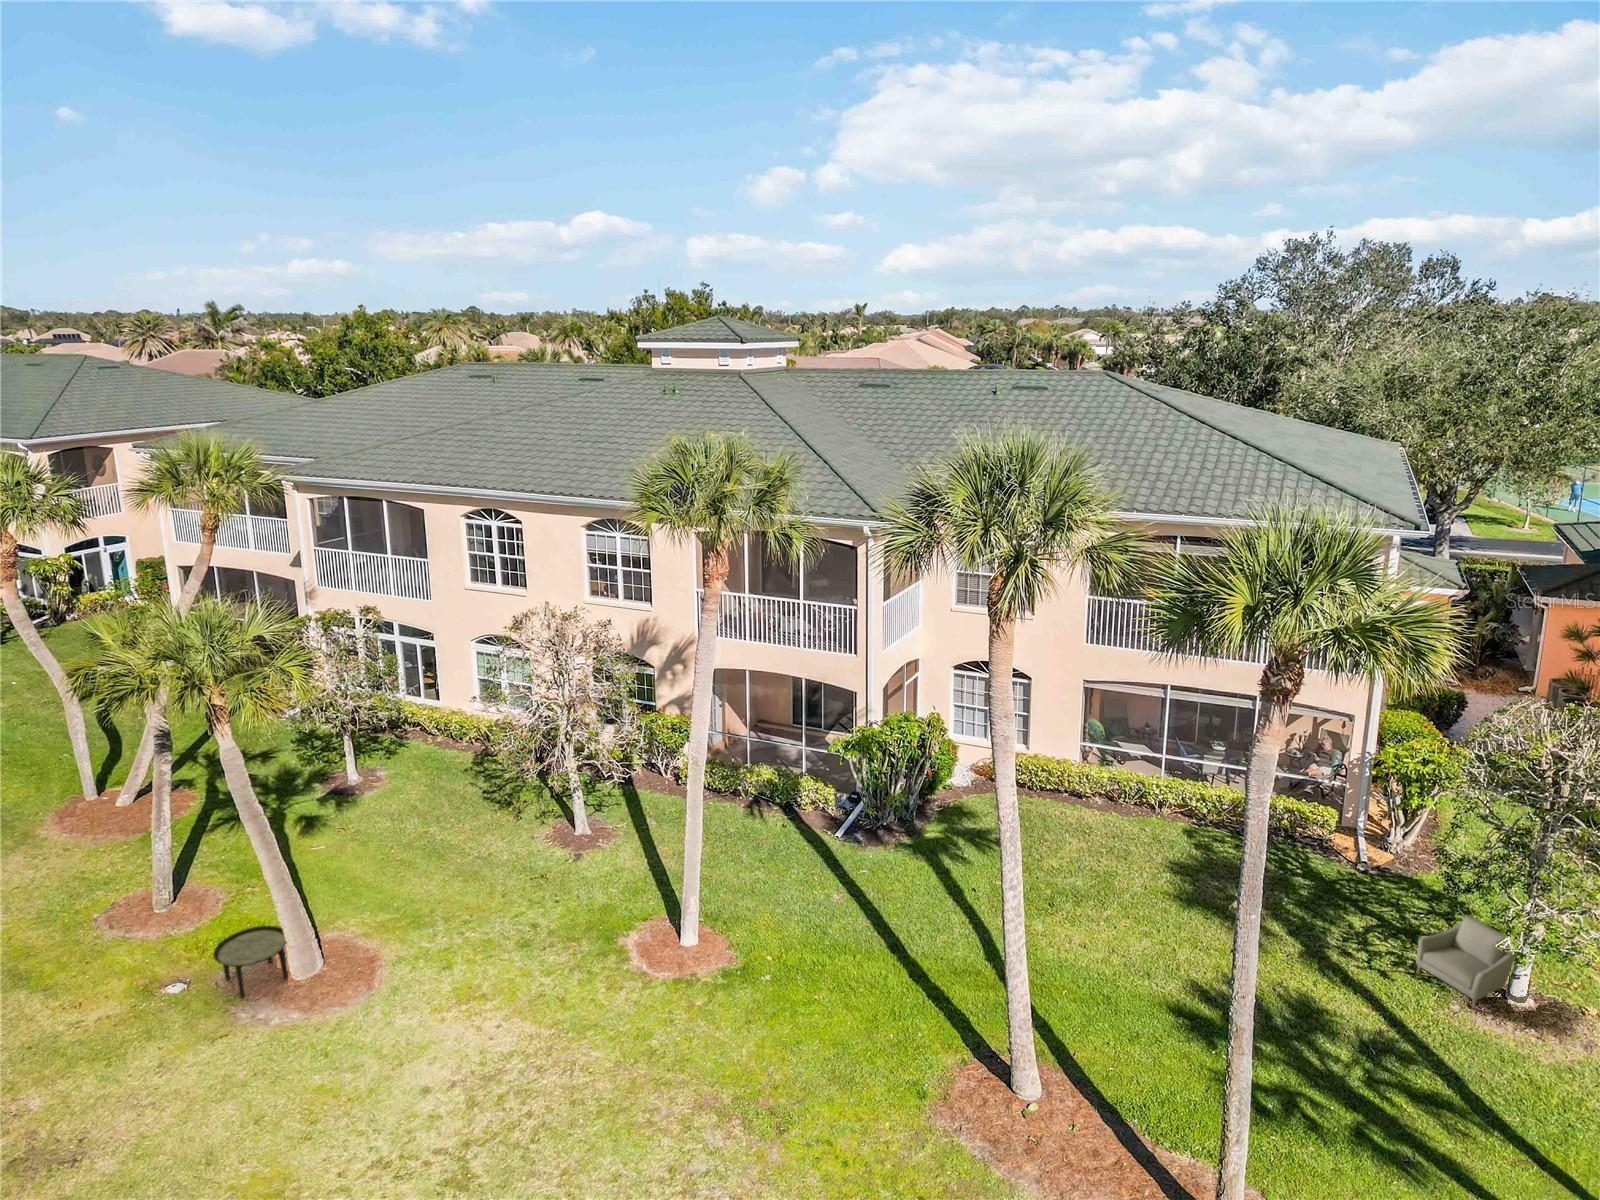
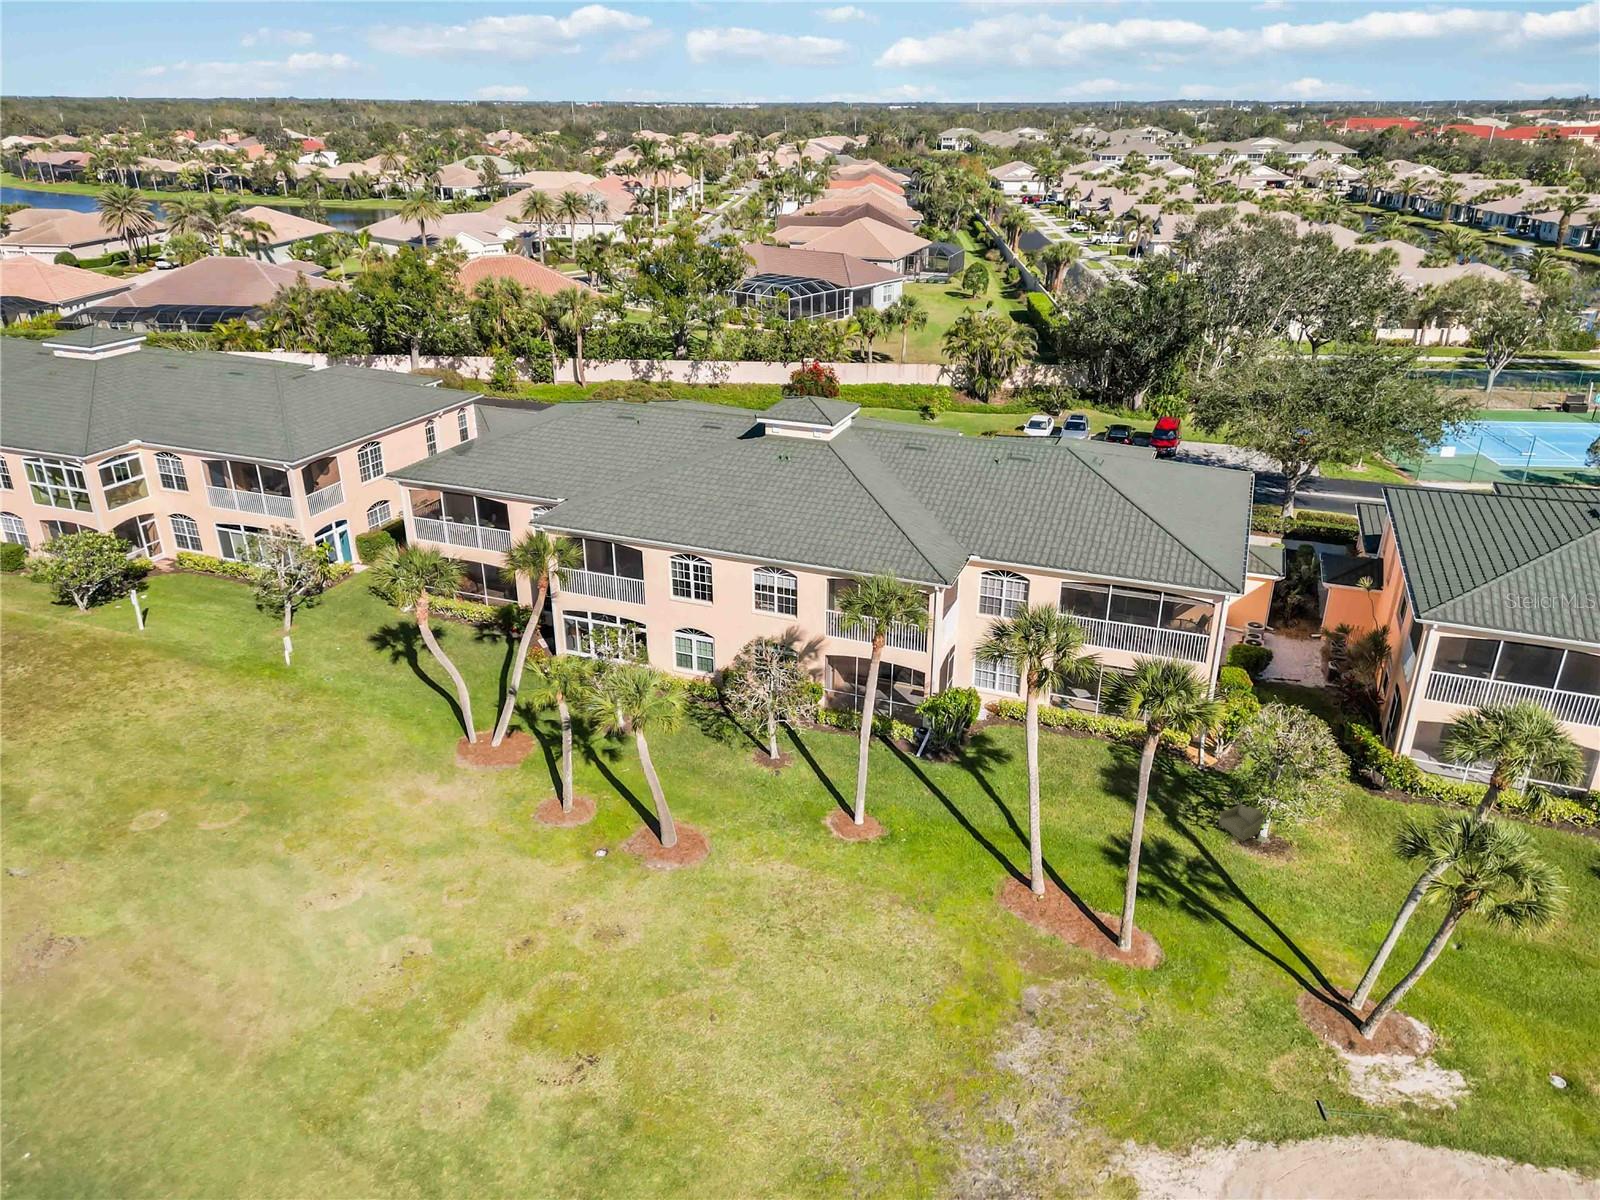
round table: present [213,926,288,998] -> none [630,824,665,861]

